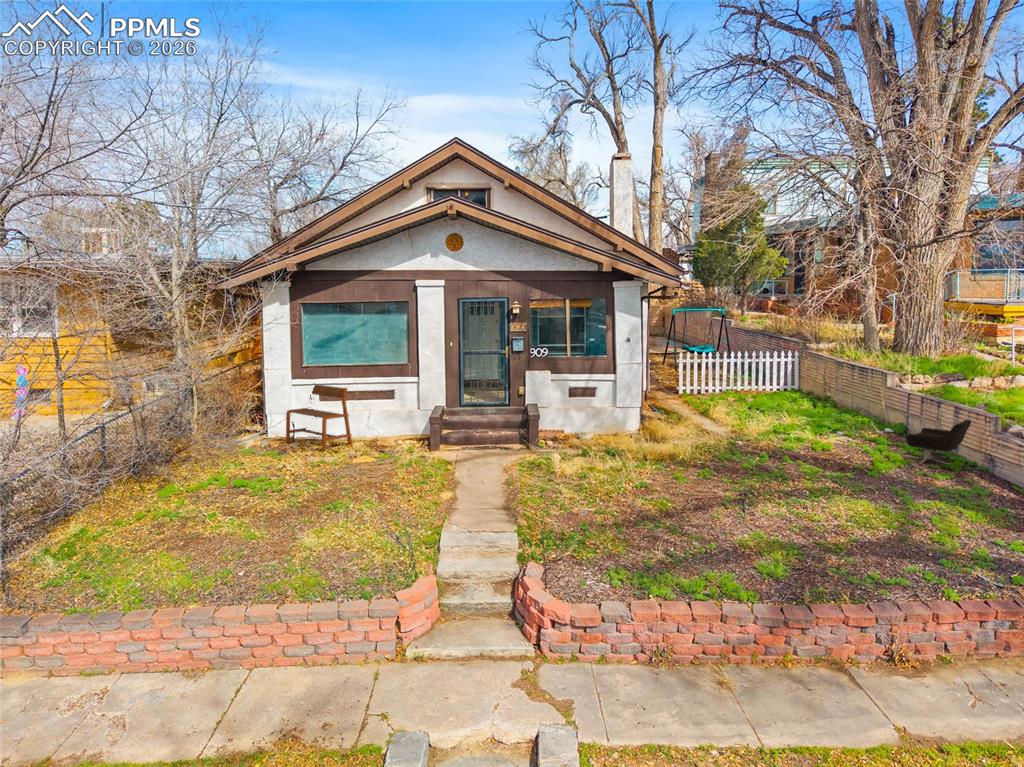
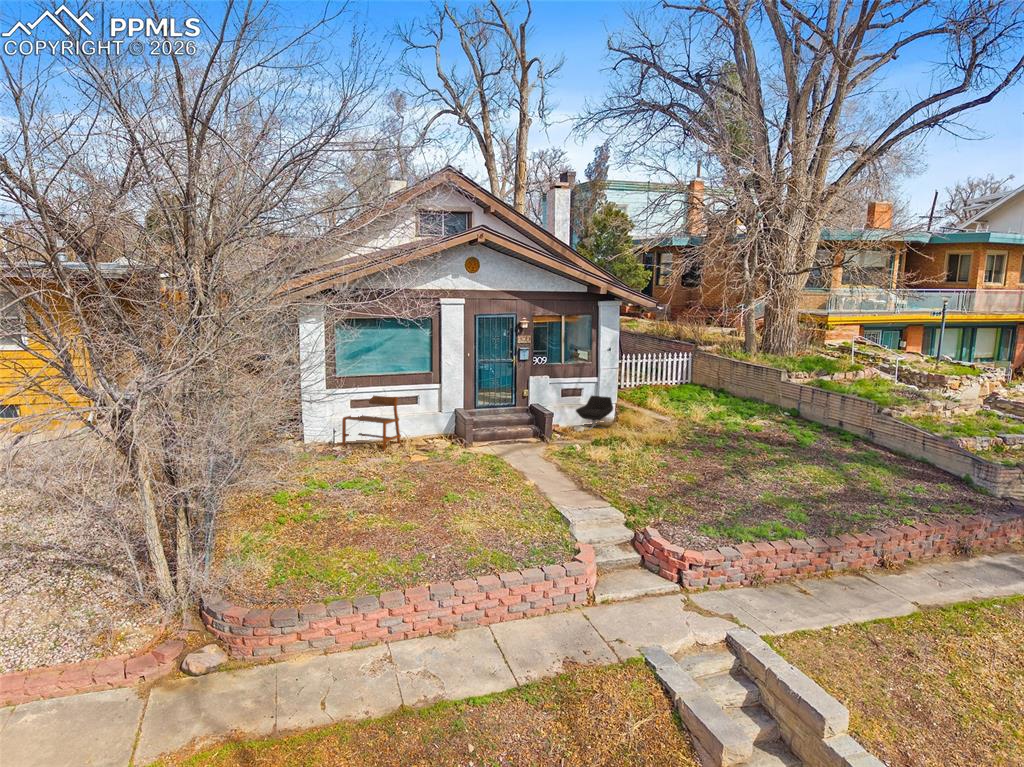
lounge chair: present [906,420,971,464] -> present [576,396,613,430]

